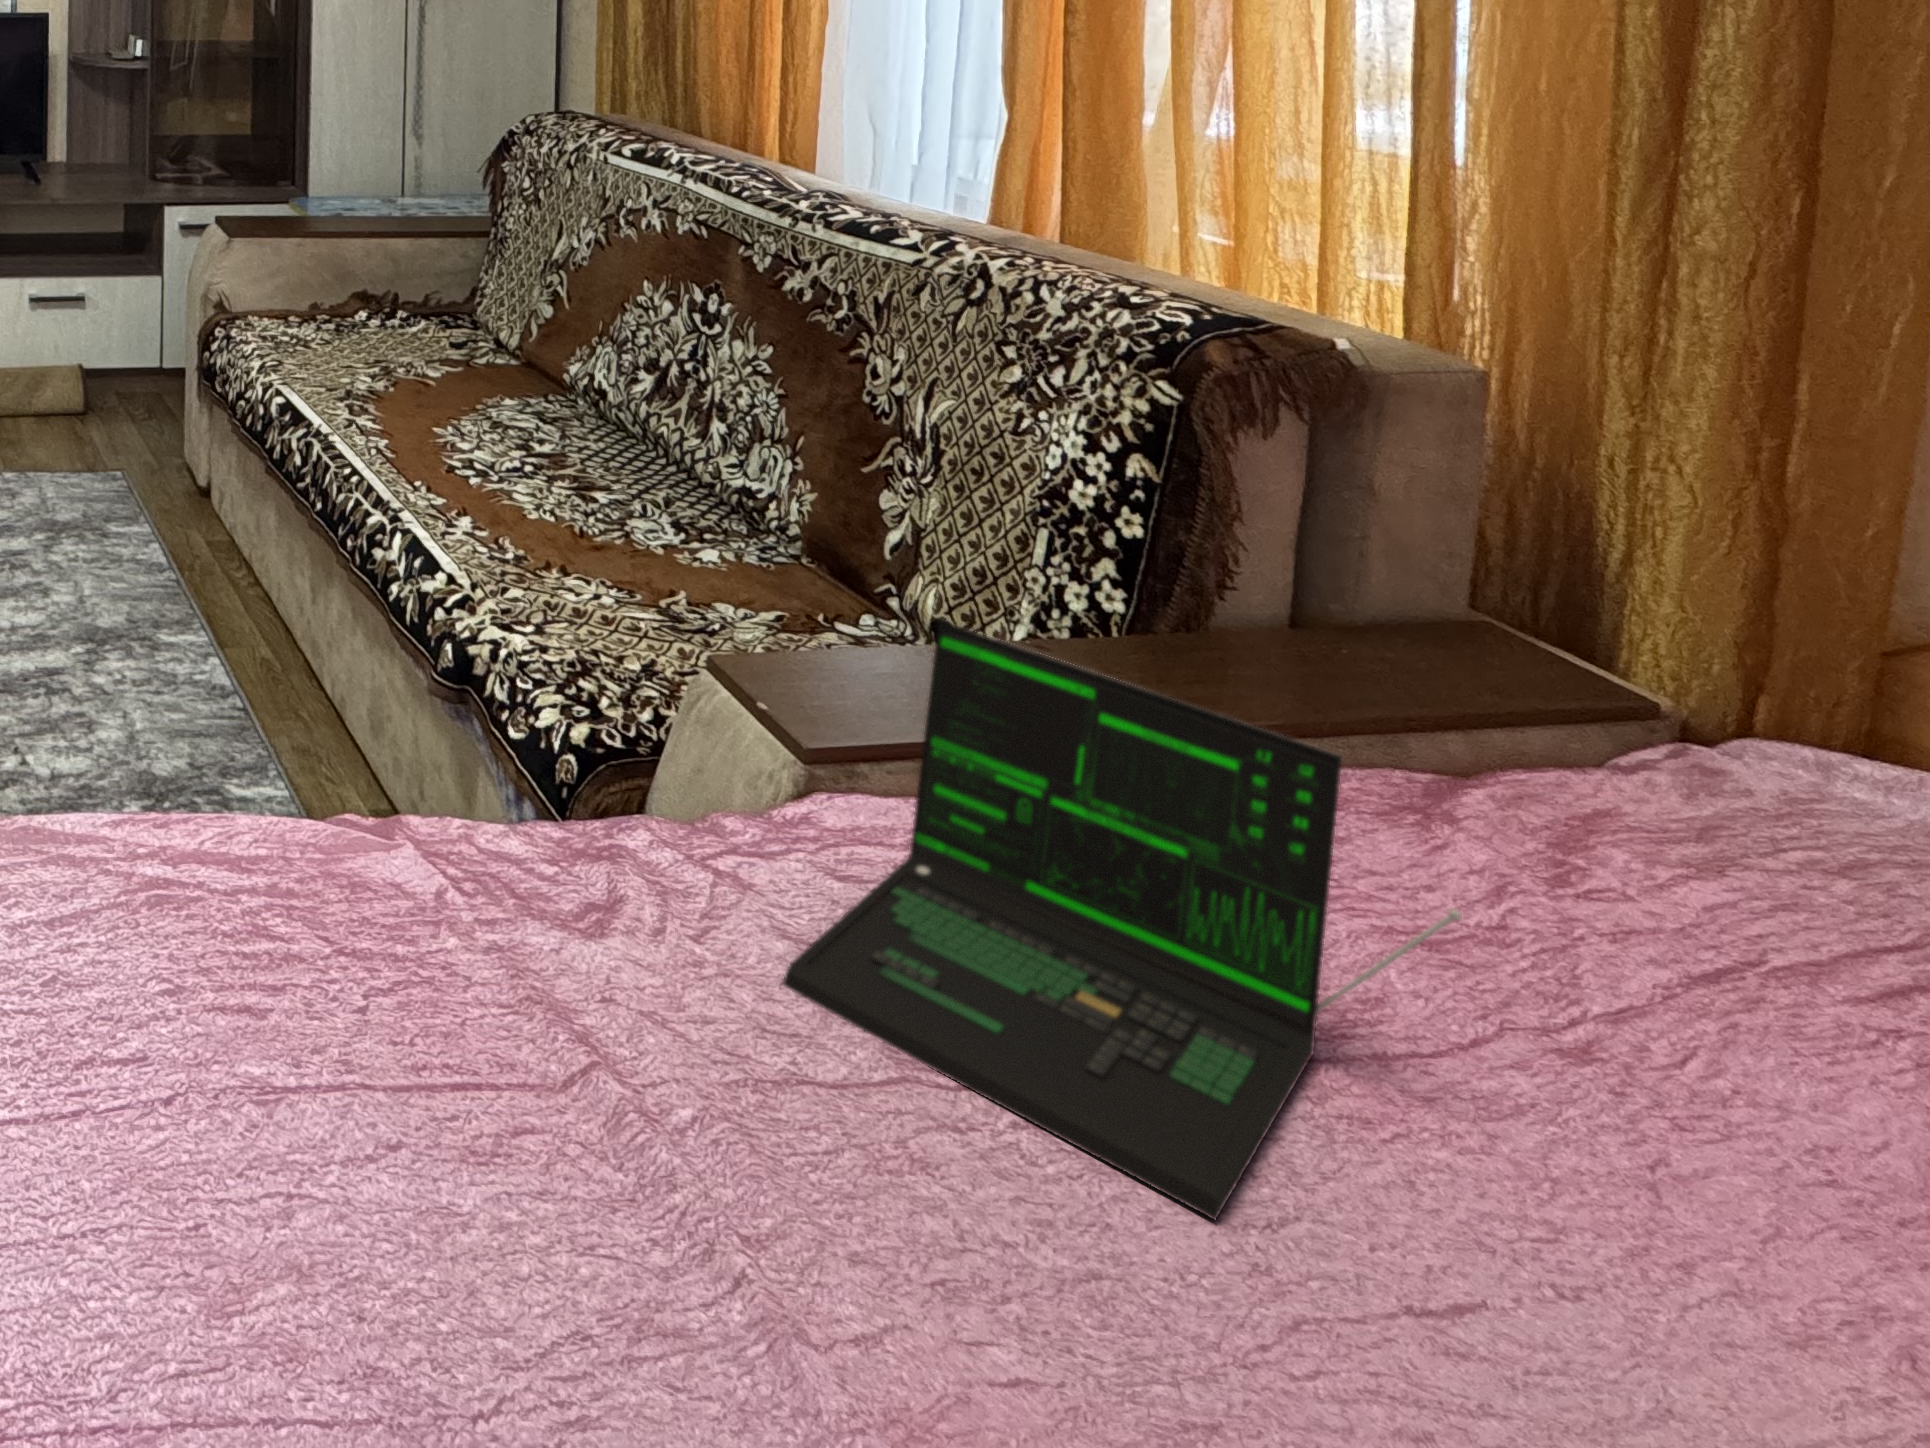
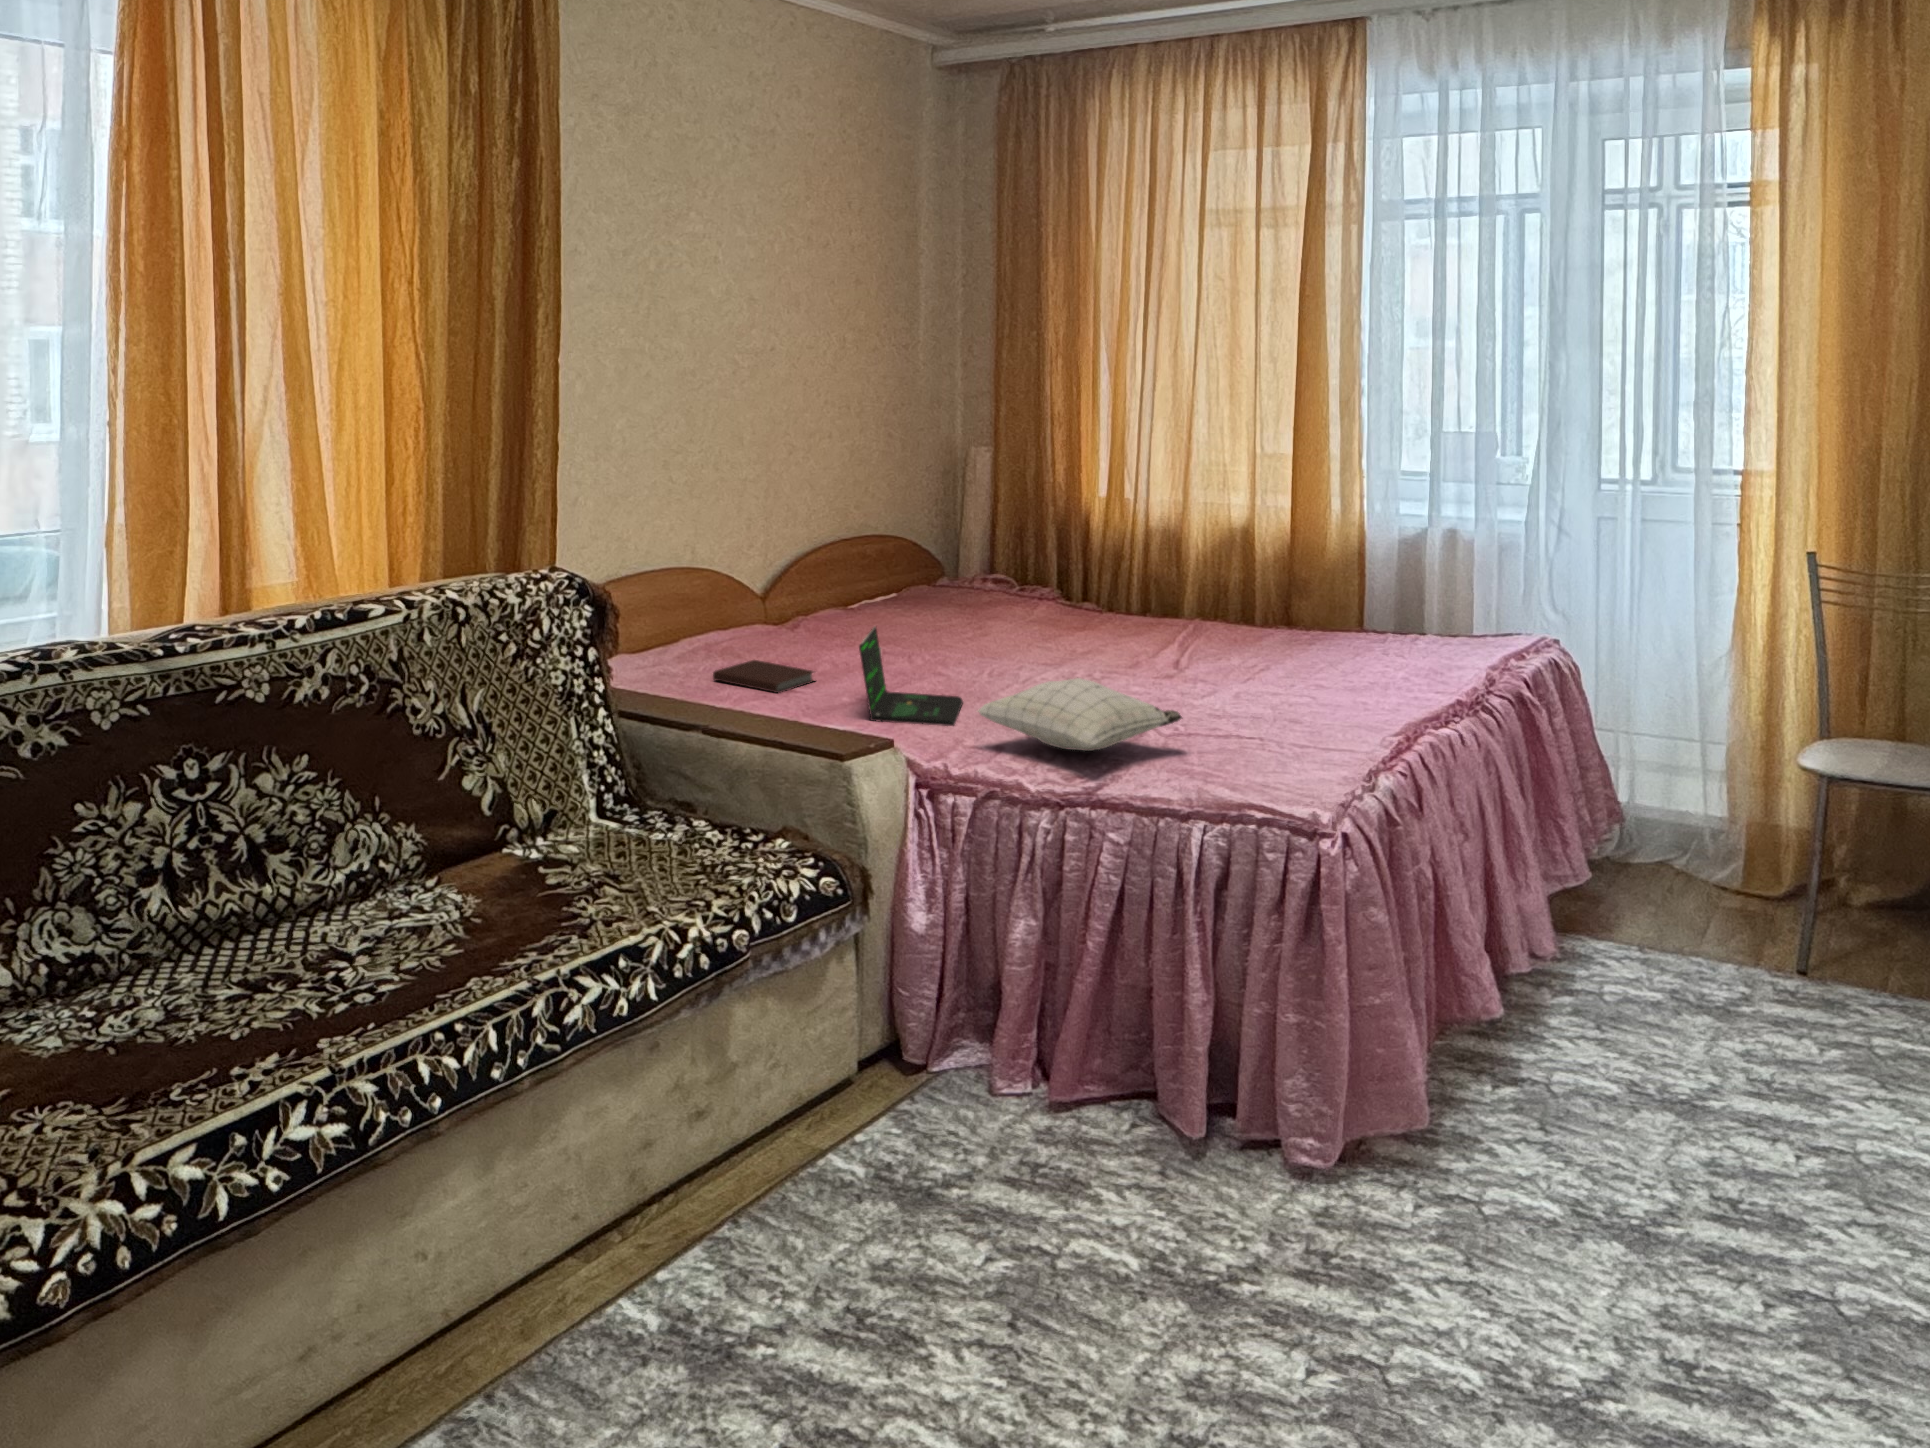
pillow: none [46,753,710,1155] -> present [978,678,1182,751]
notebook: none [1367,805,1878,1037] -> present [713,660,814,693]

